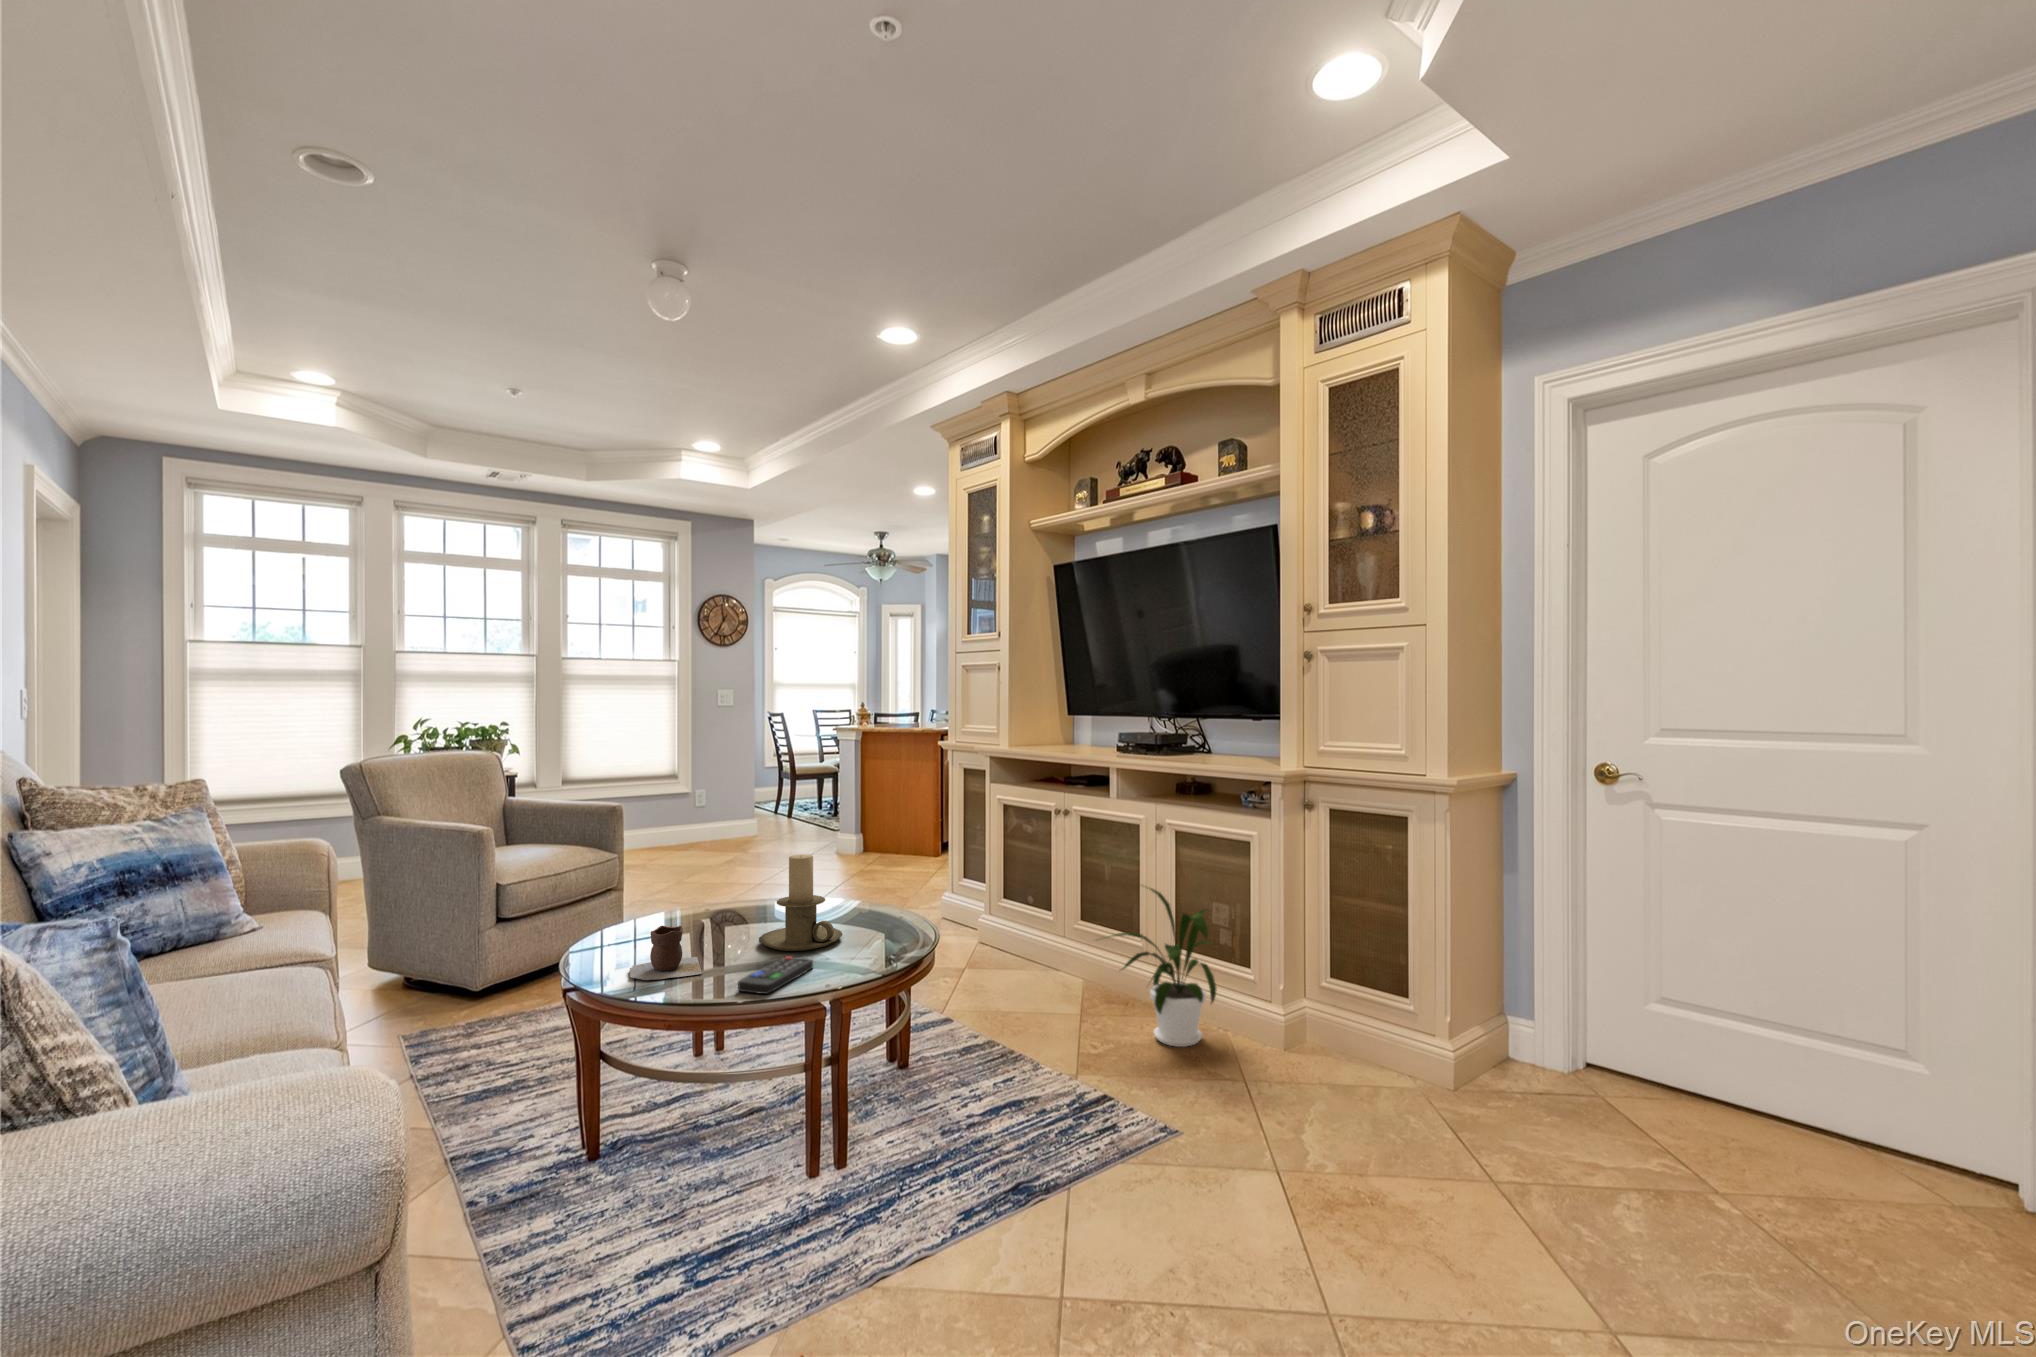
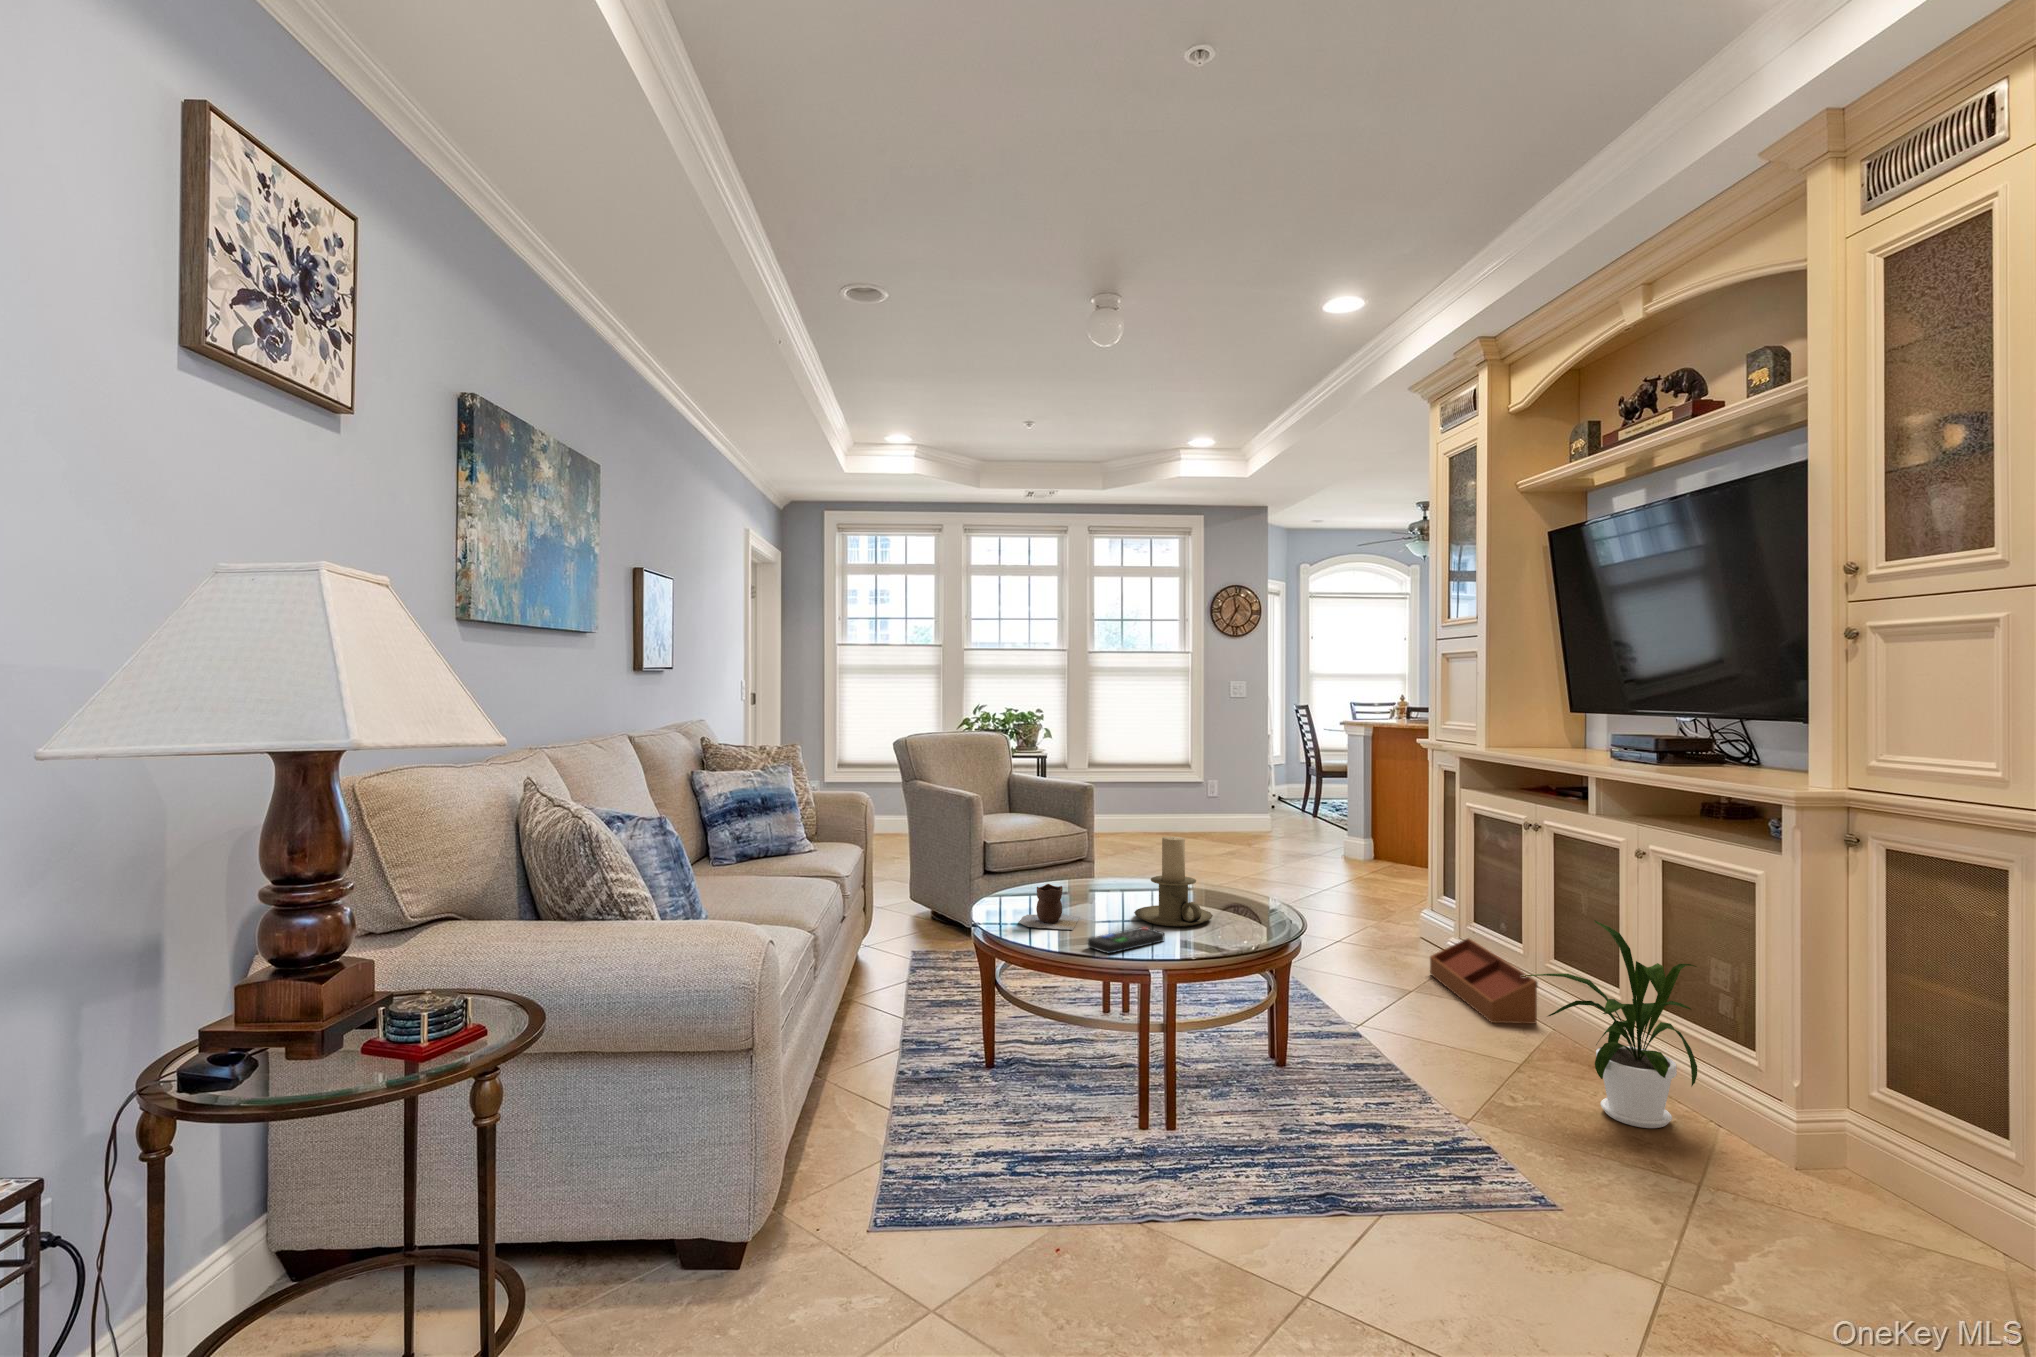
storage bin: none [969,912,1070,984] -> present [1430,938,1538,1024]

